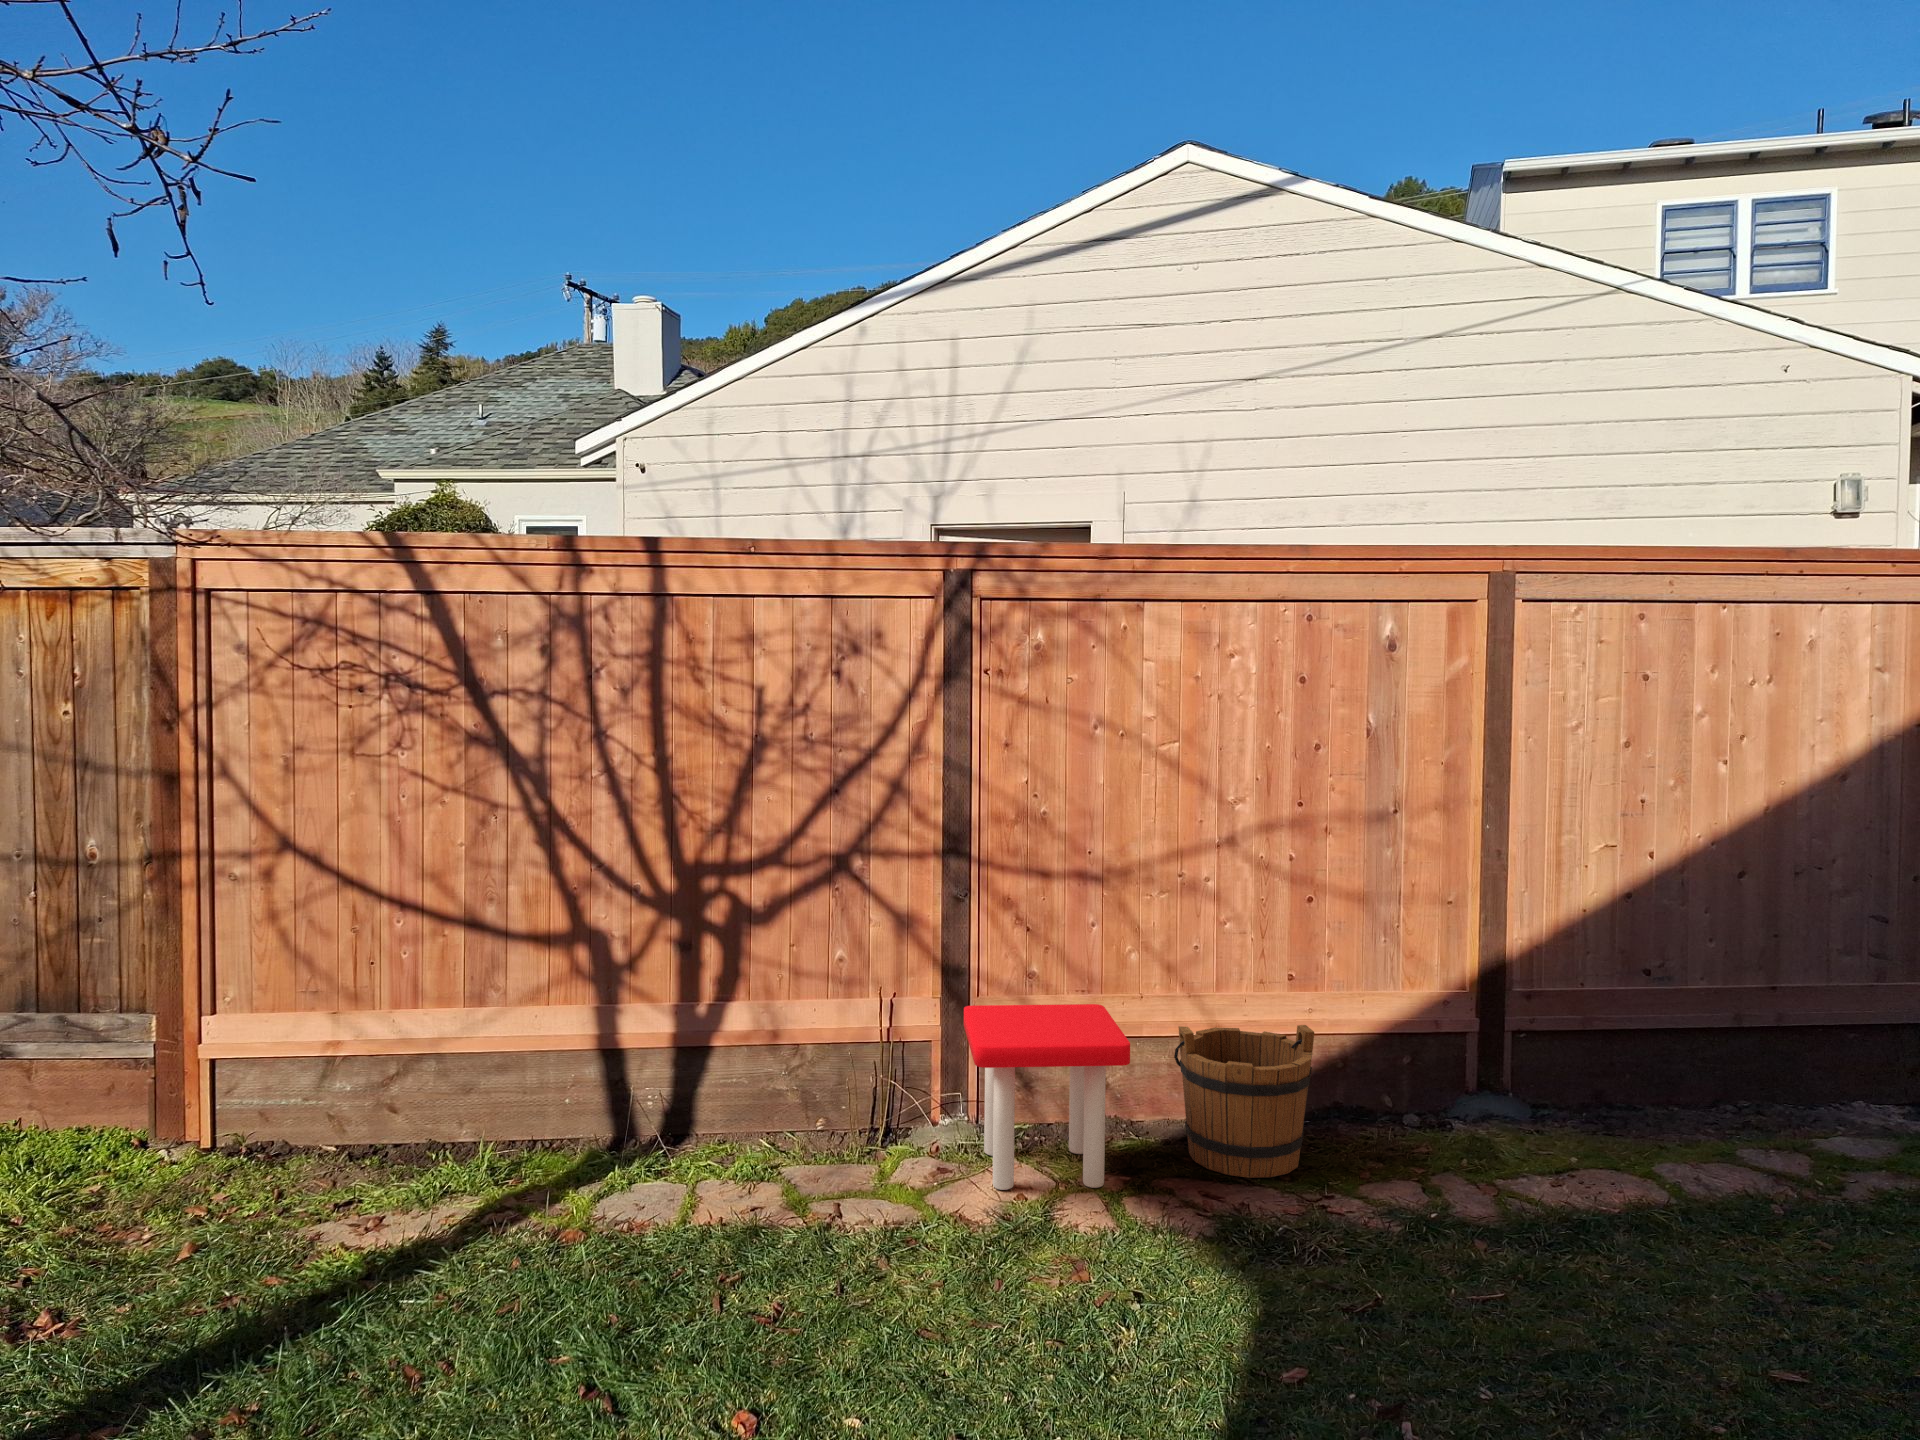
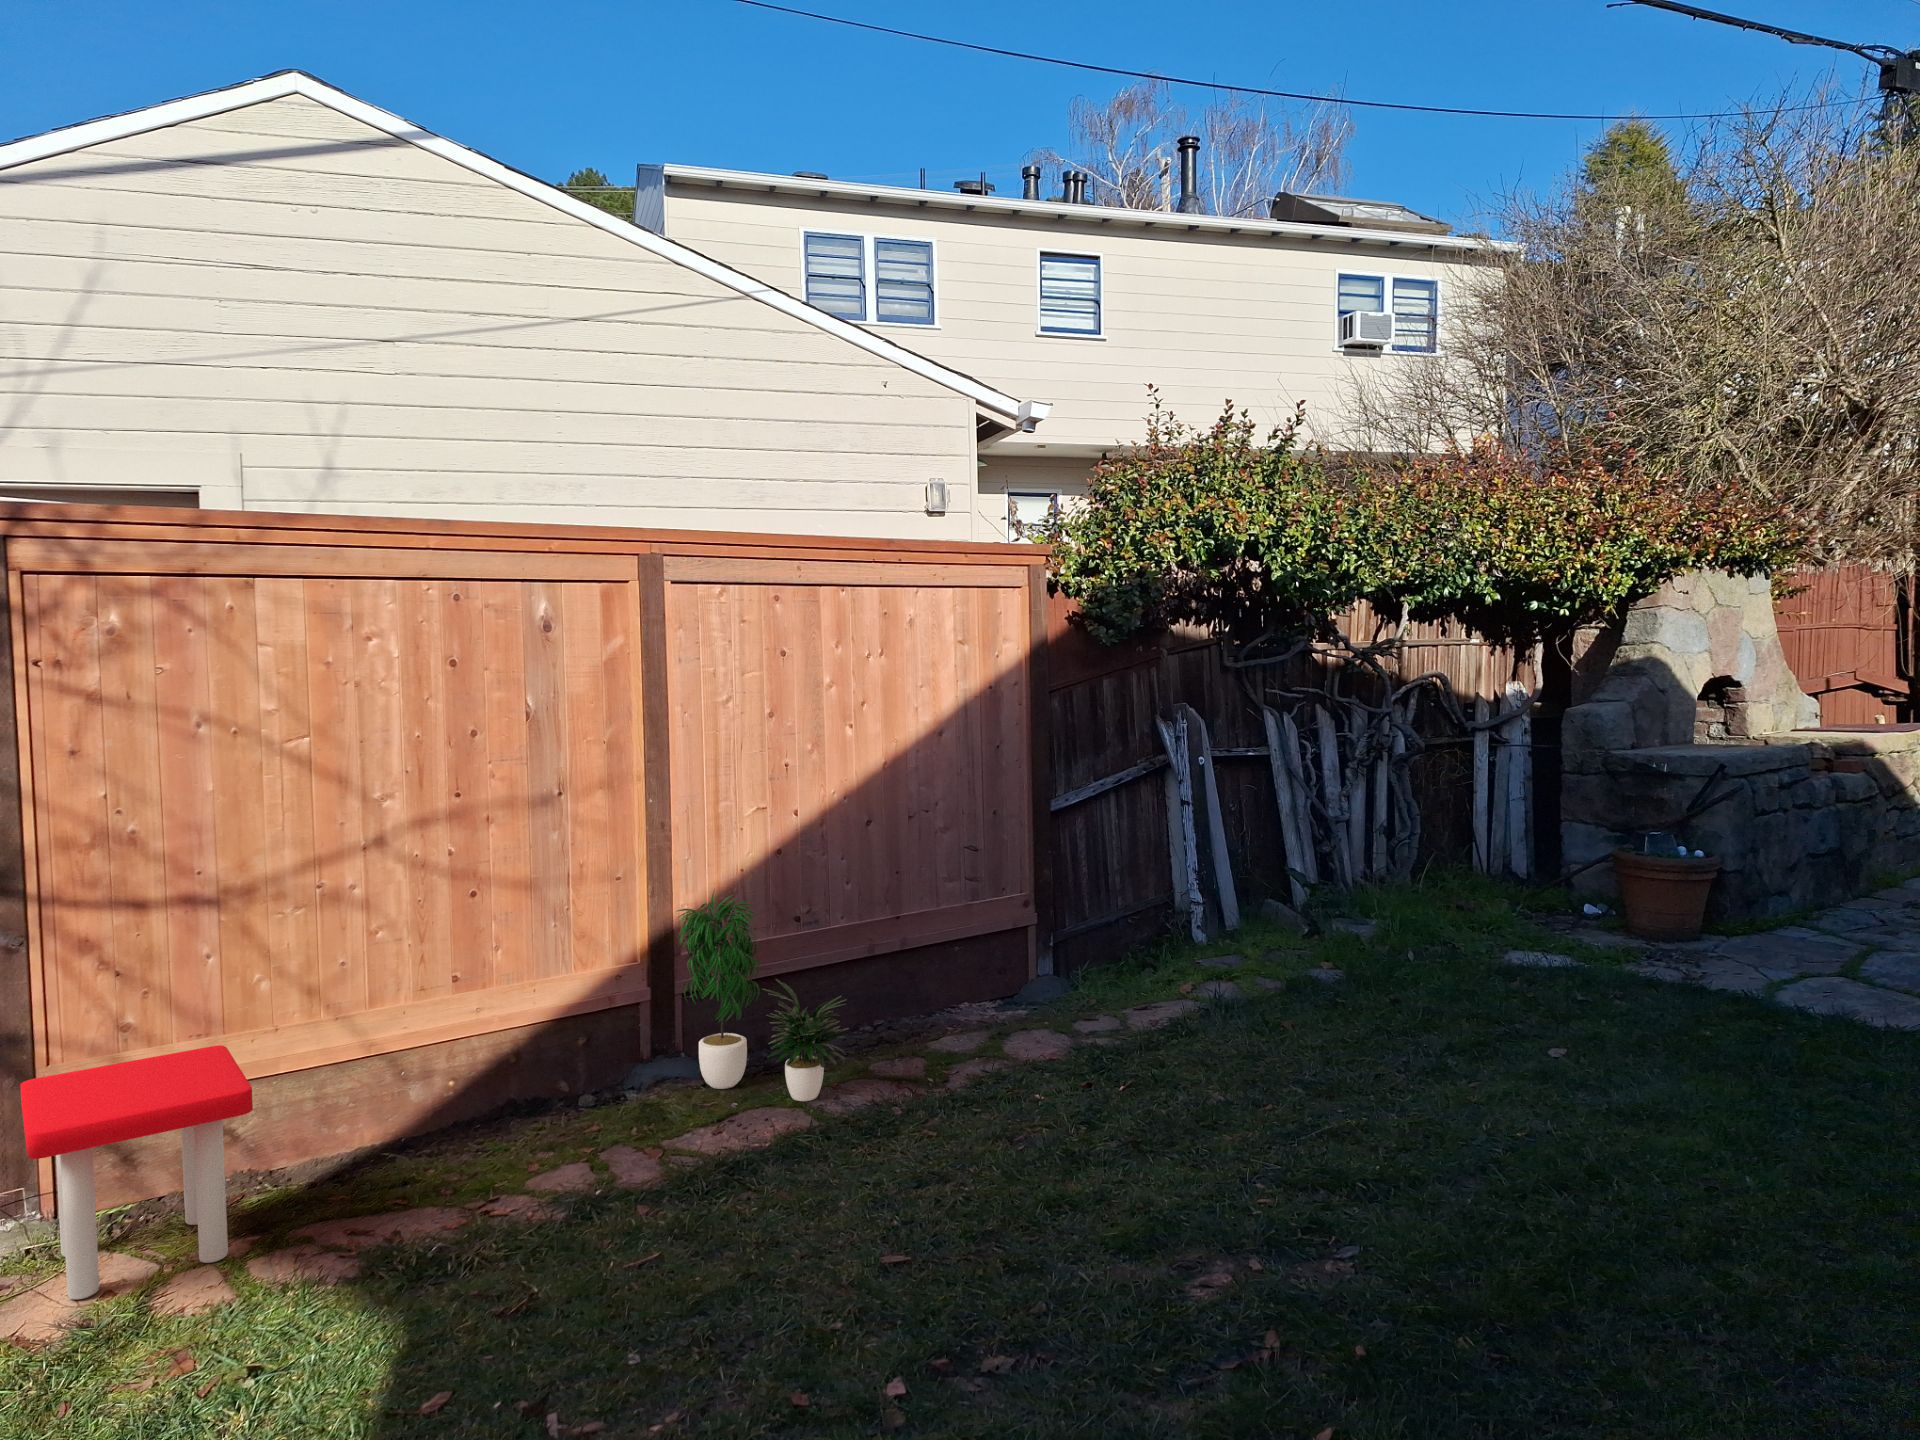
potted plant: none [1511,925,1721,1179] -> present [678,889,849,1101]
bucket: present [1174,1025,1314,1178] -> none [319,1024,479,1203]

